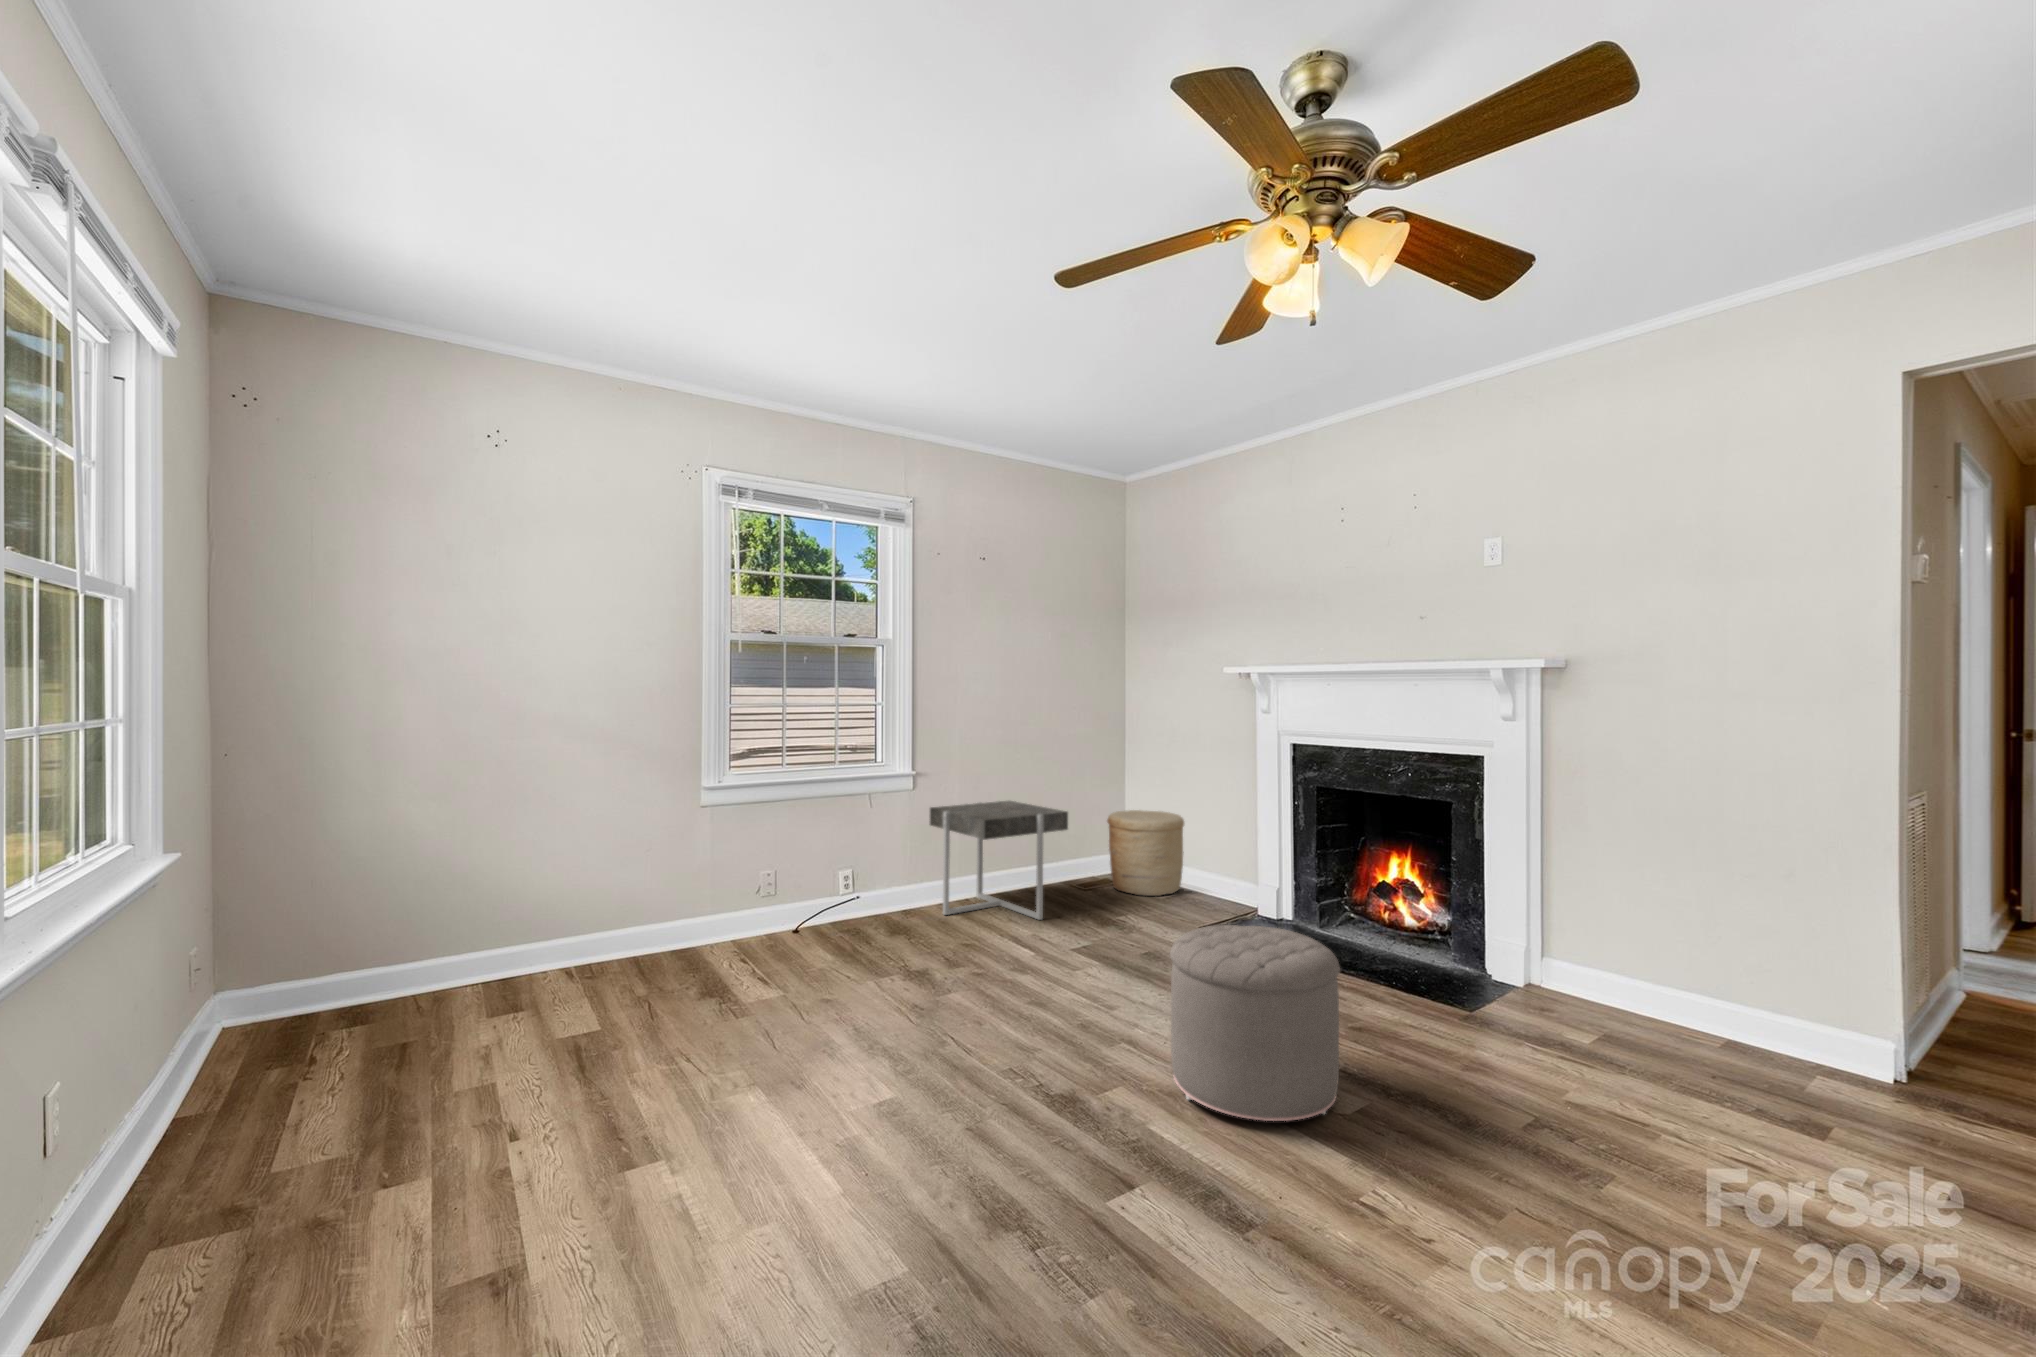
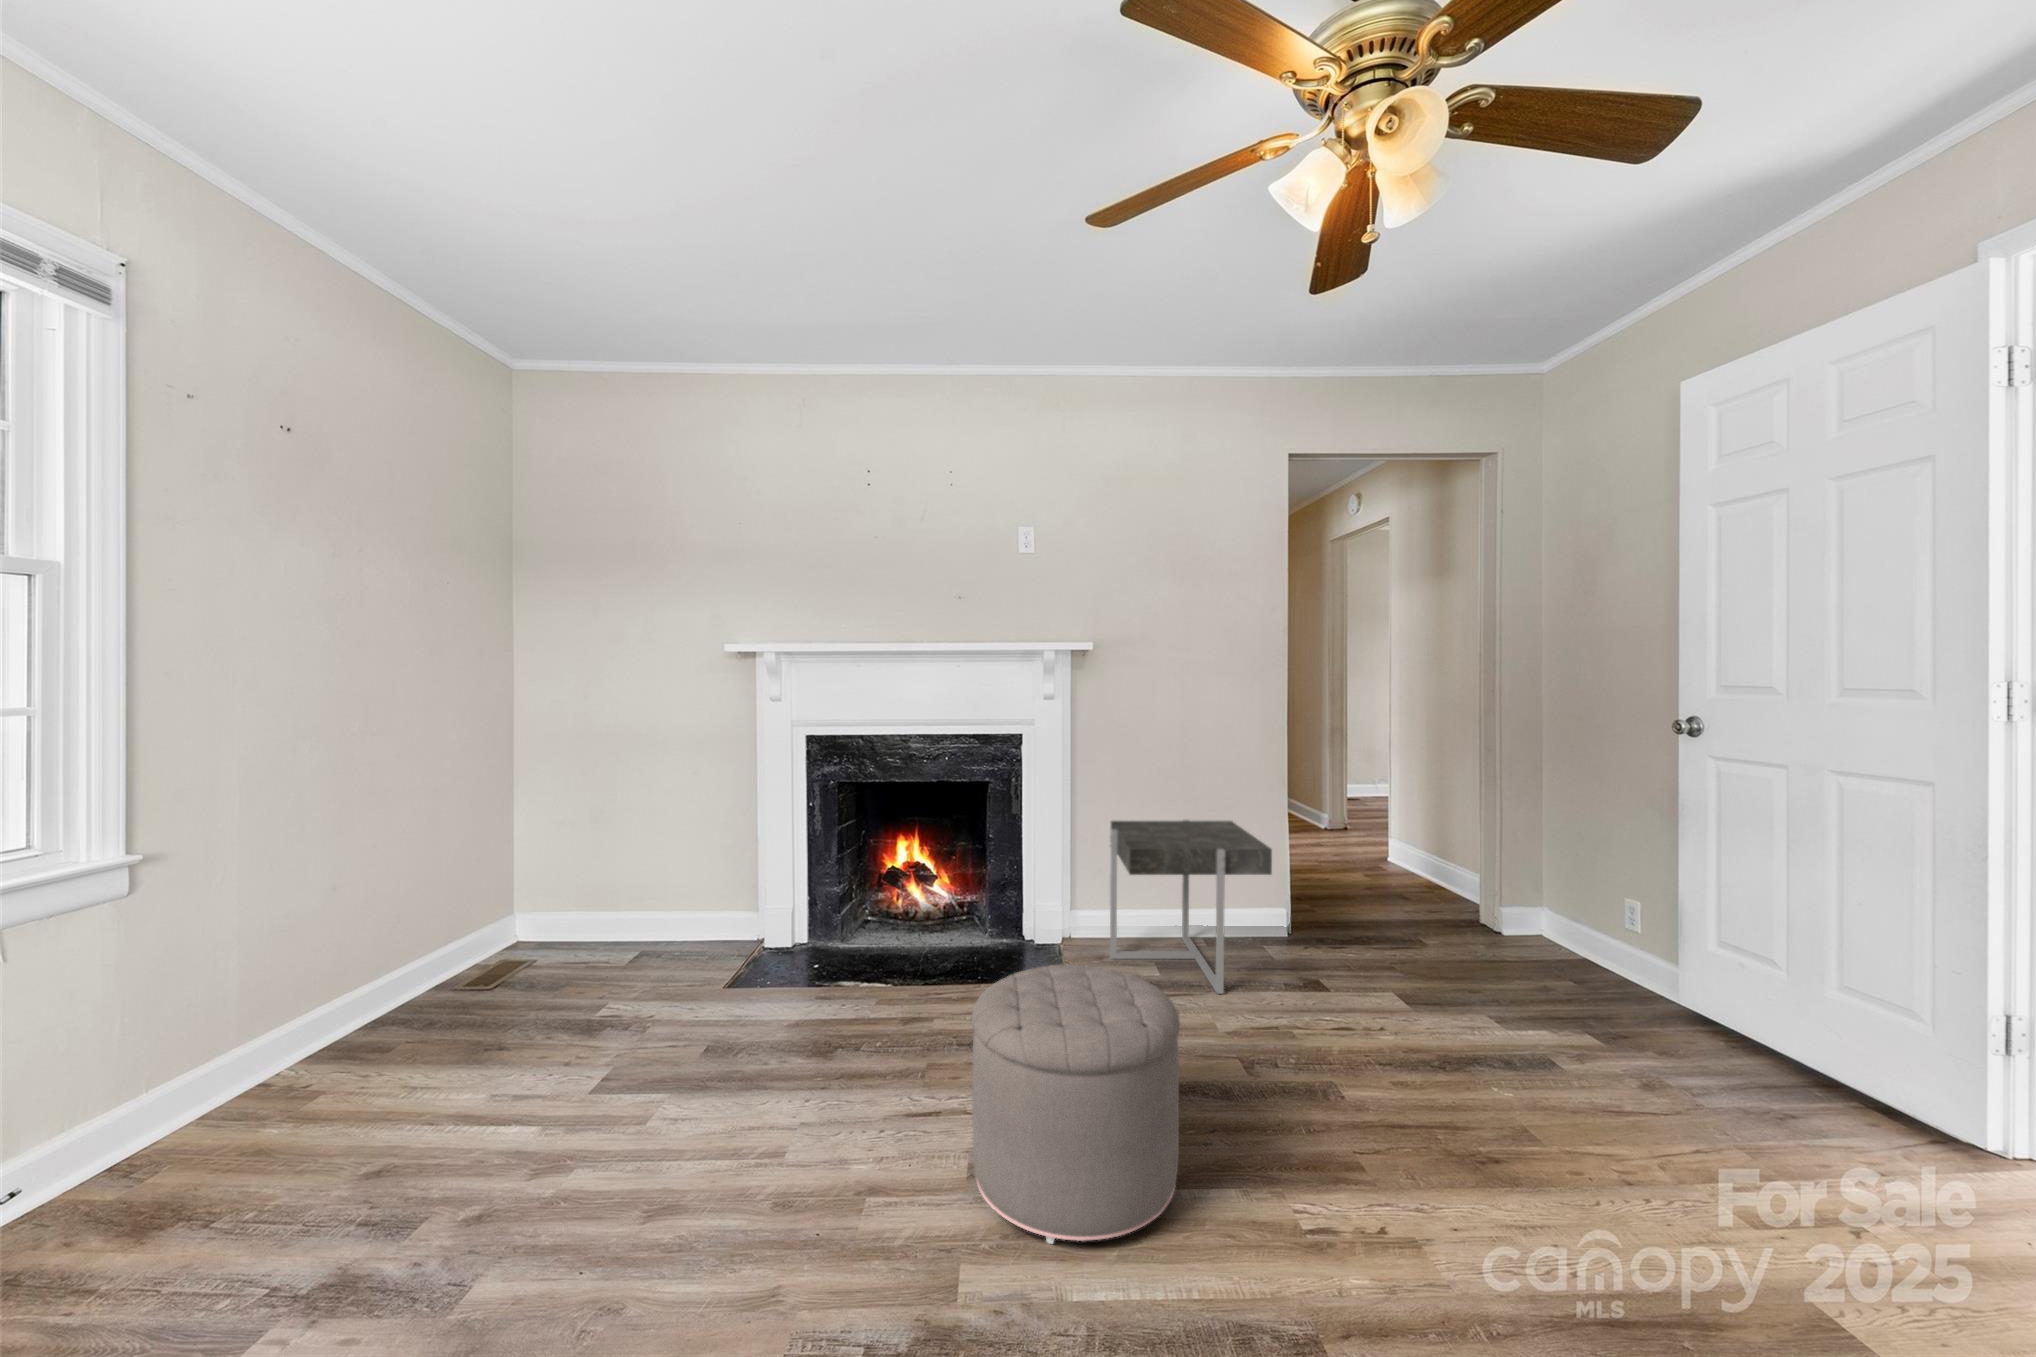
side table: present [930,801,1068,920] -> present [1110,820,1272,994]
woven basket: present [1107,810,1184,896] -> none [510,839,634,968]

